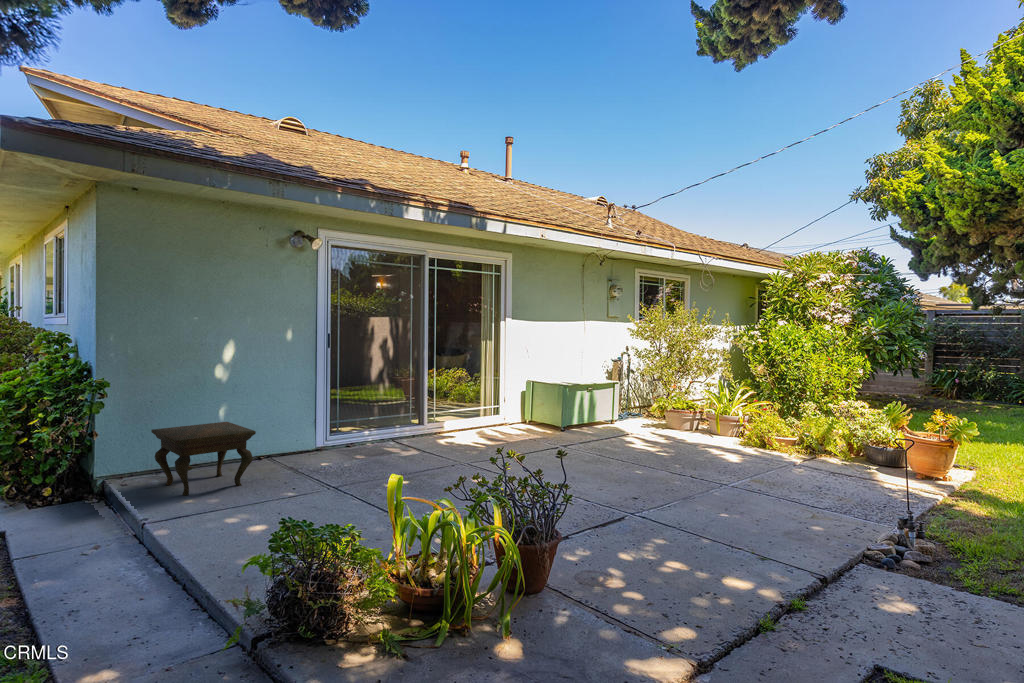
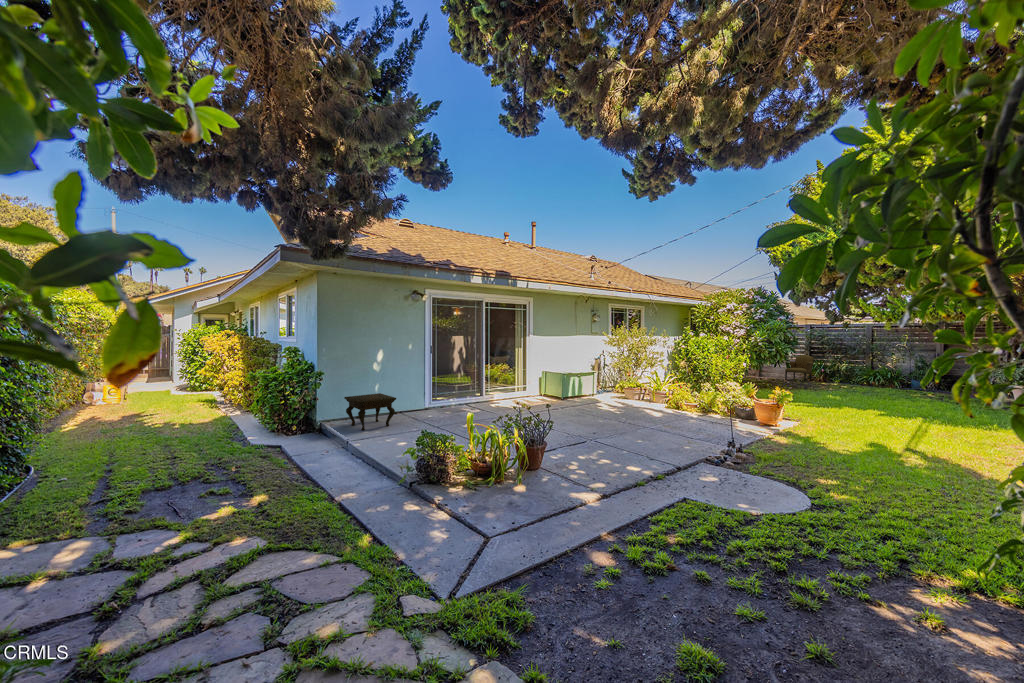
armchair: none [901,357,946,399] -> present [785,355,814,382]

